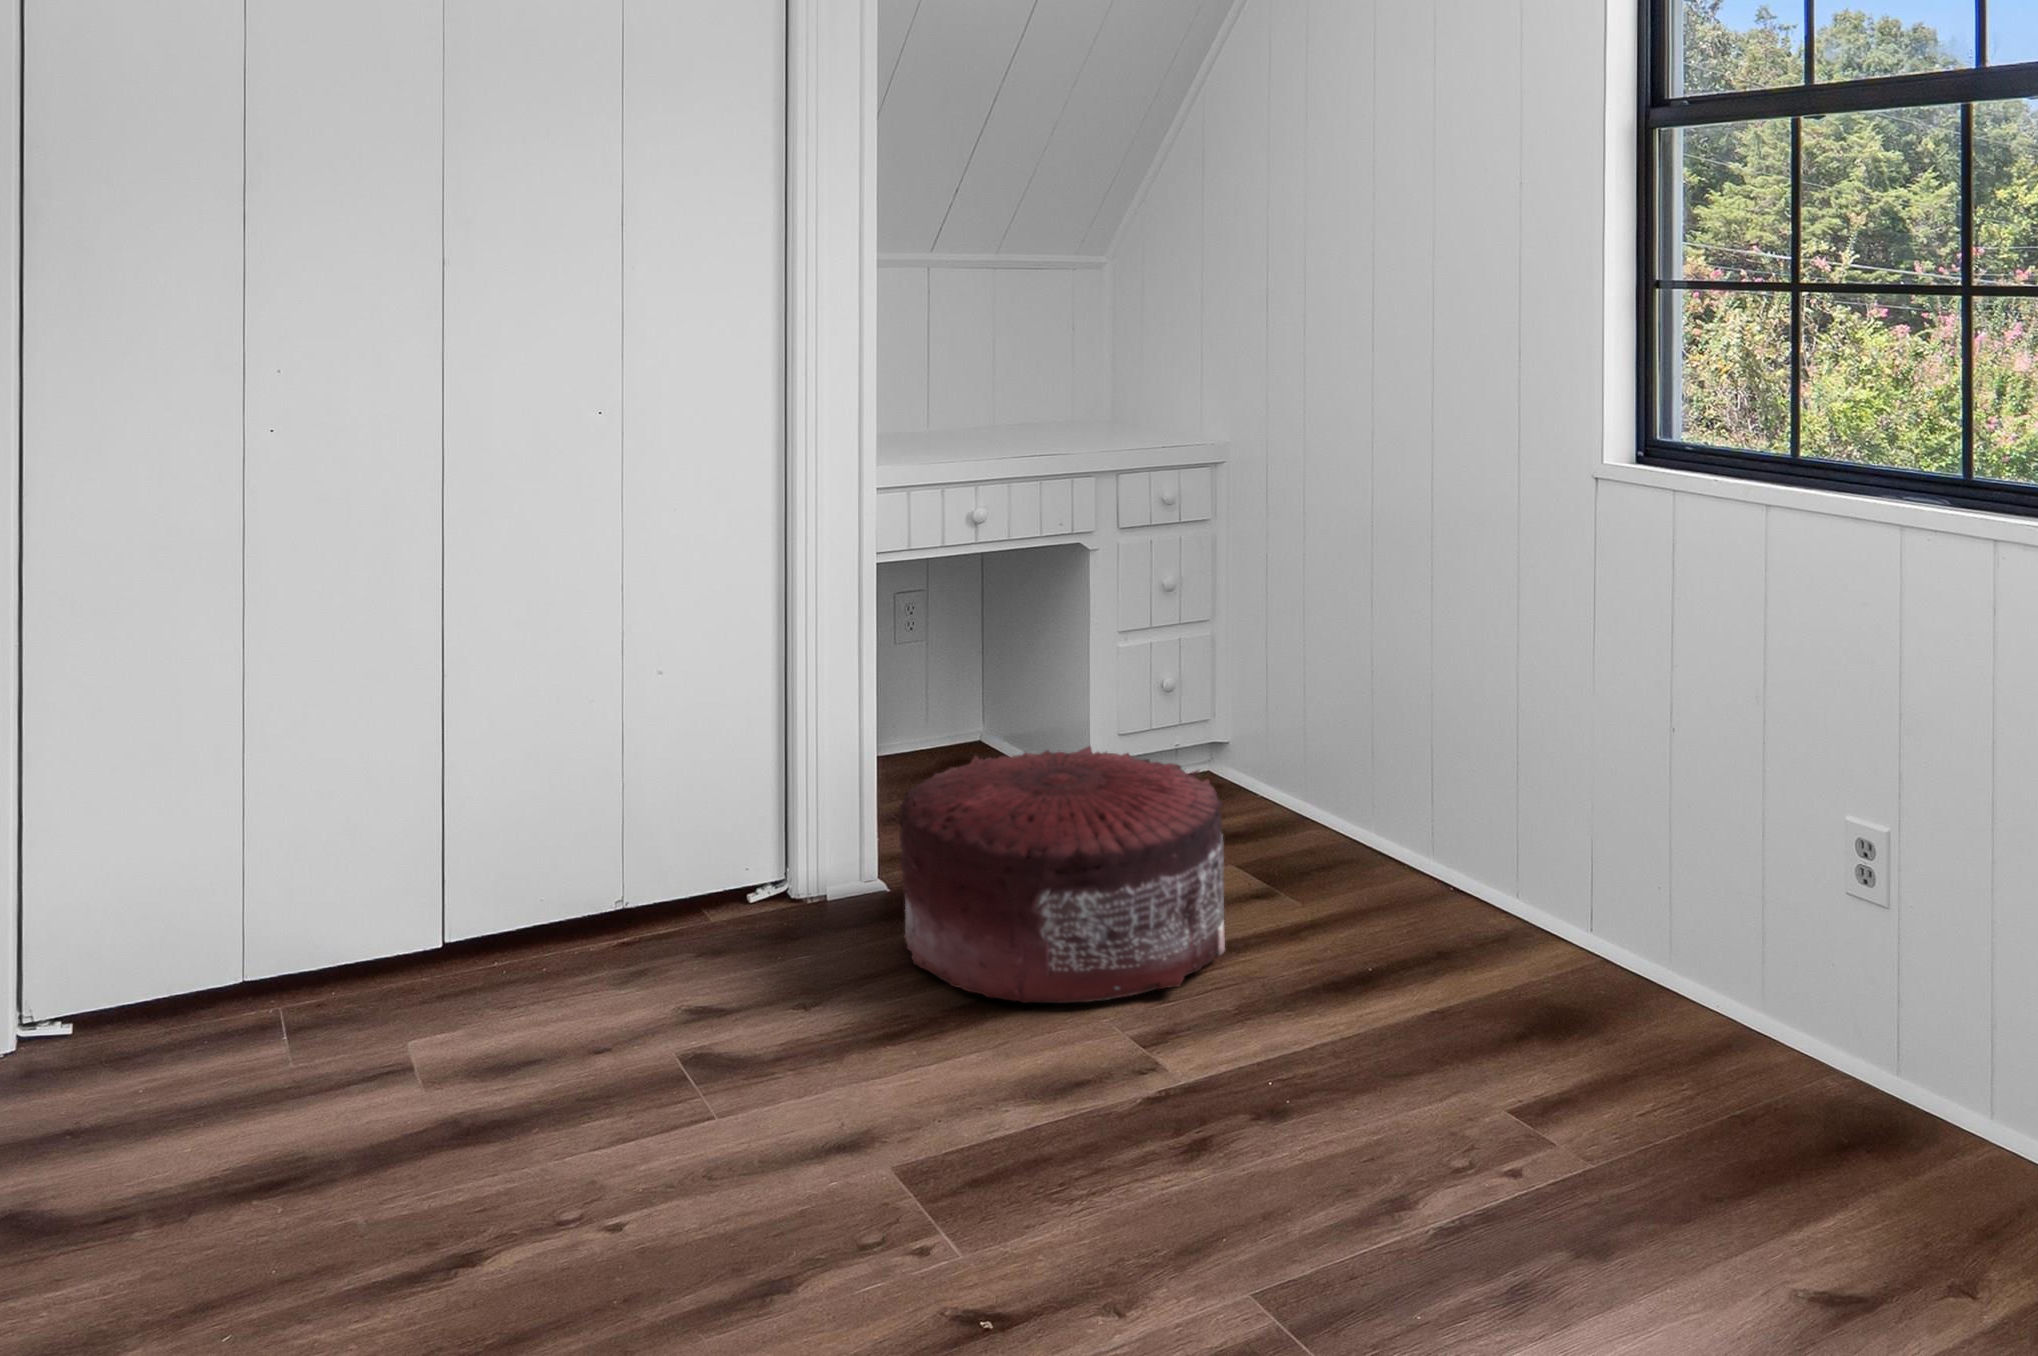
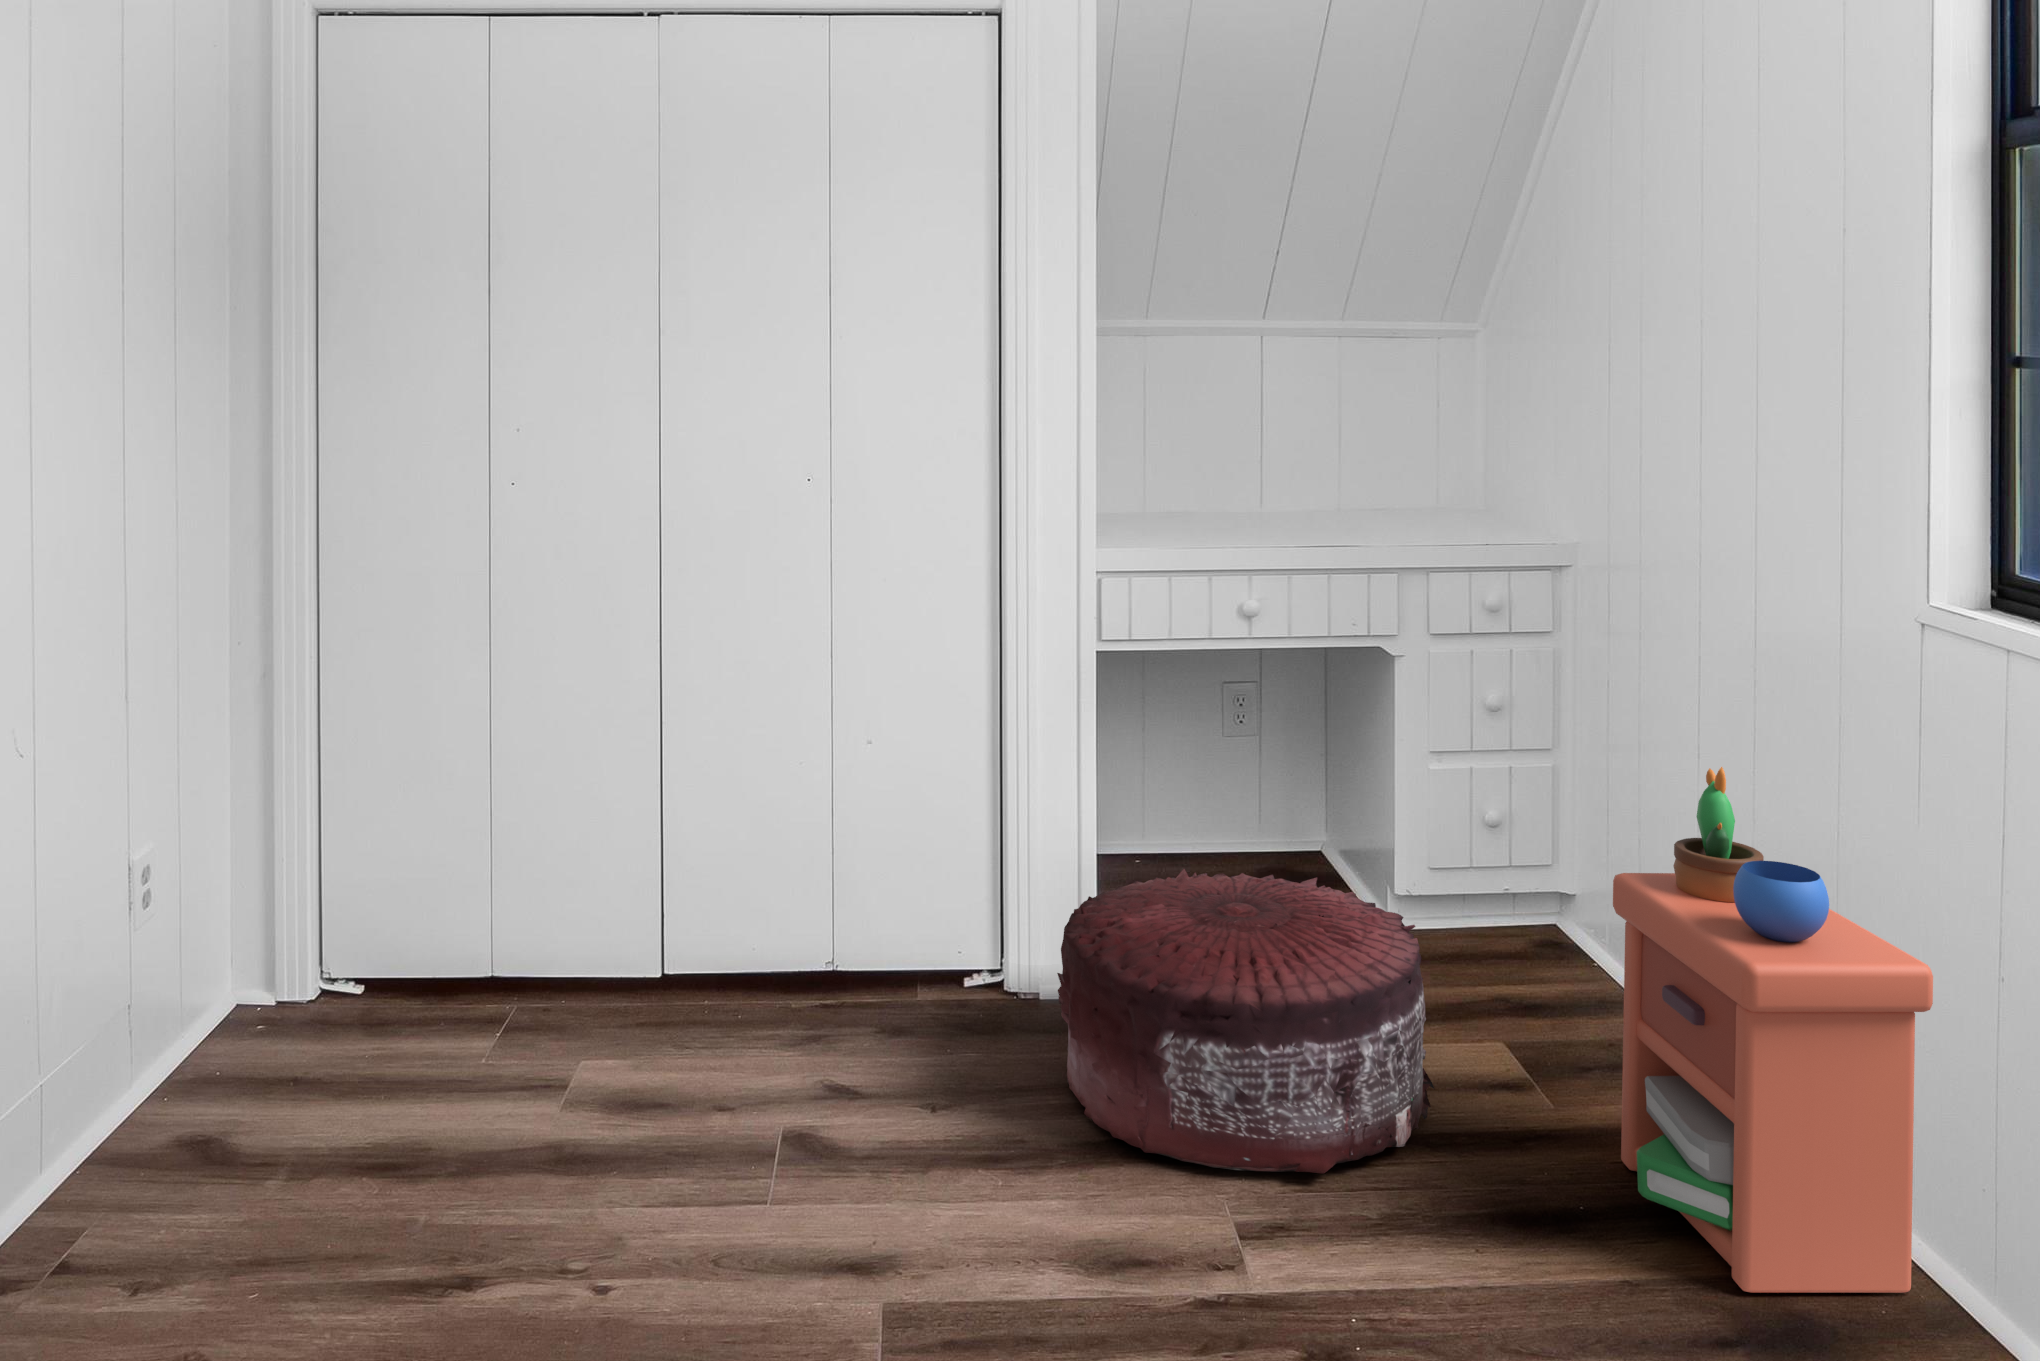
nightstand: none [1368,600,1628,999] -> present [1613,767,1933,1293]

